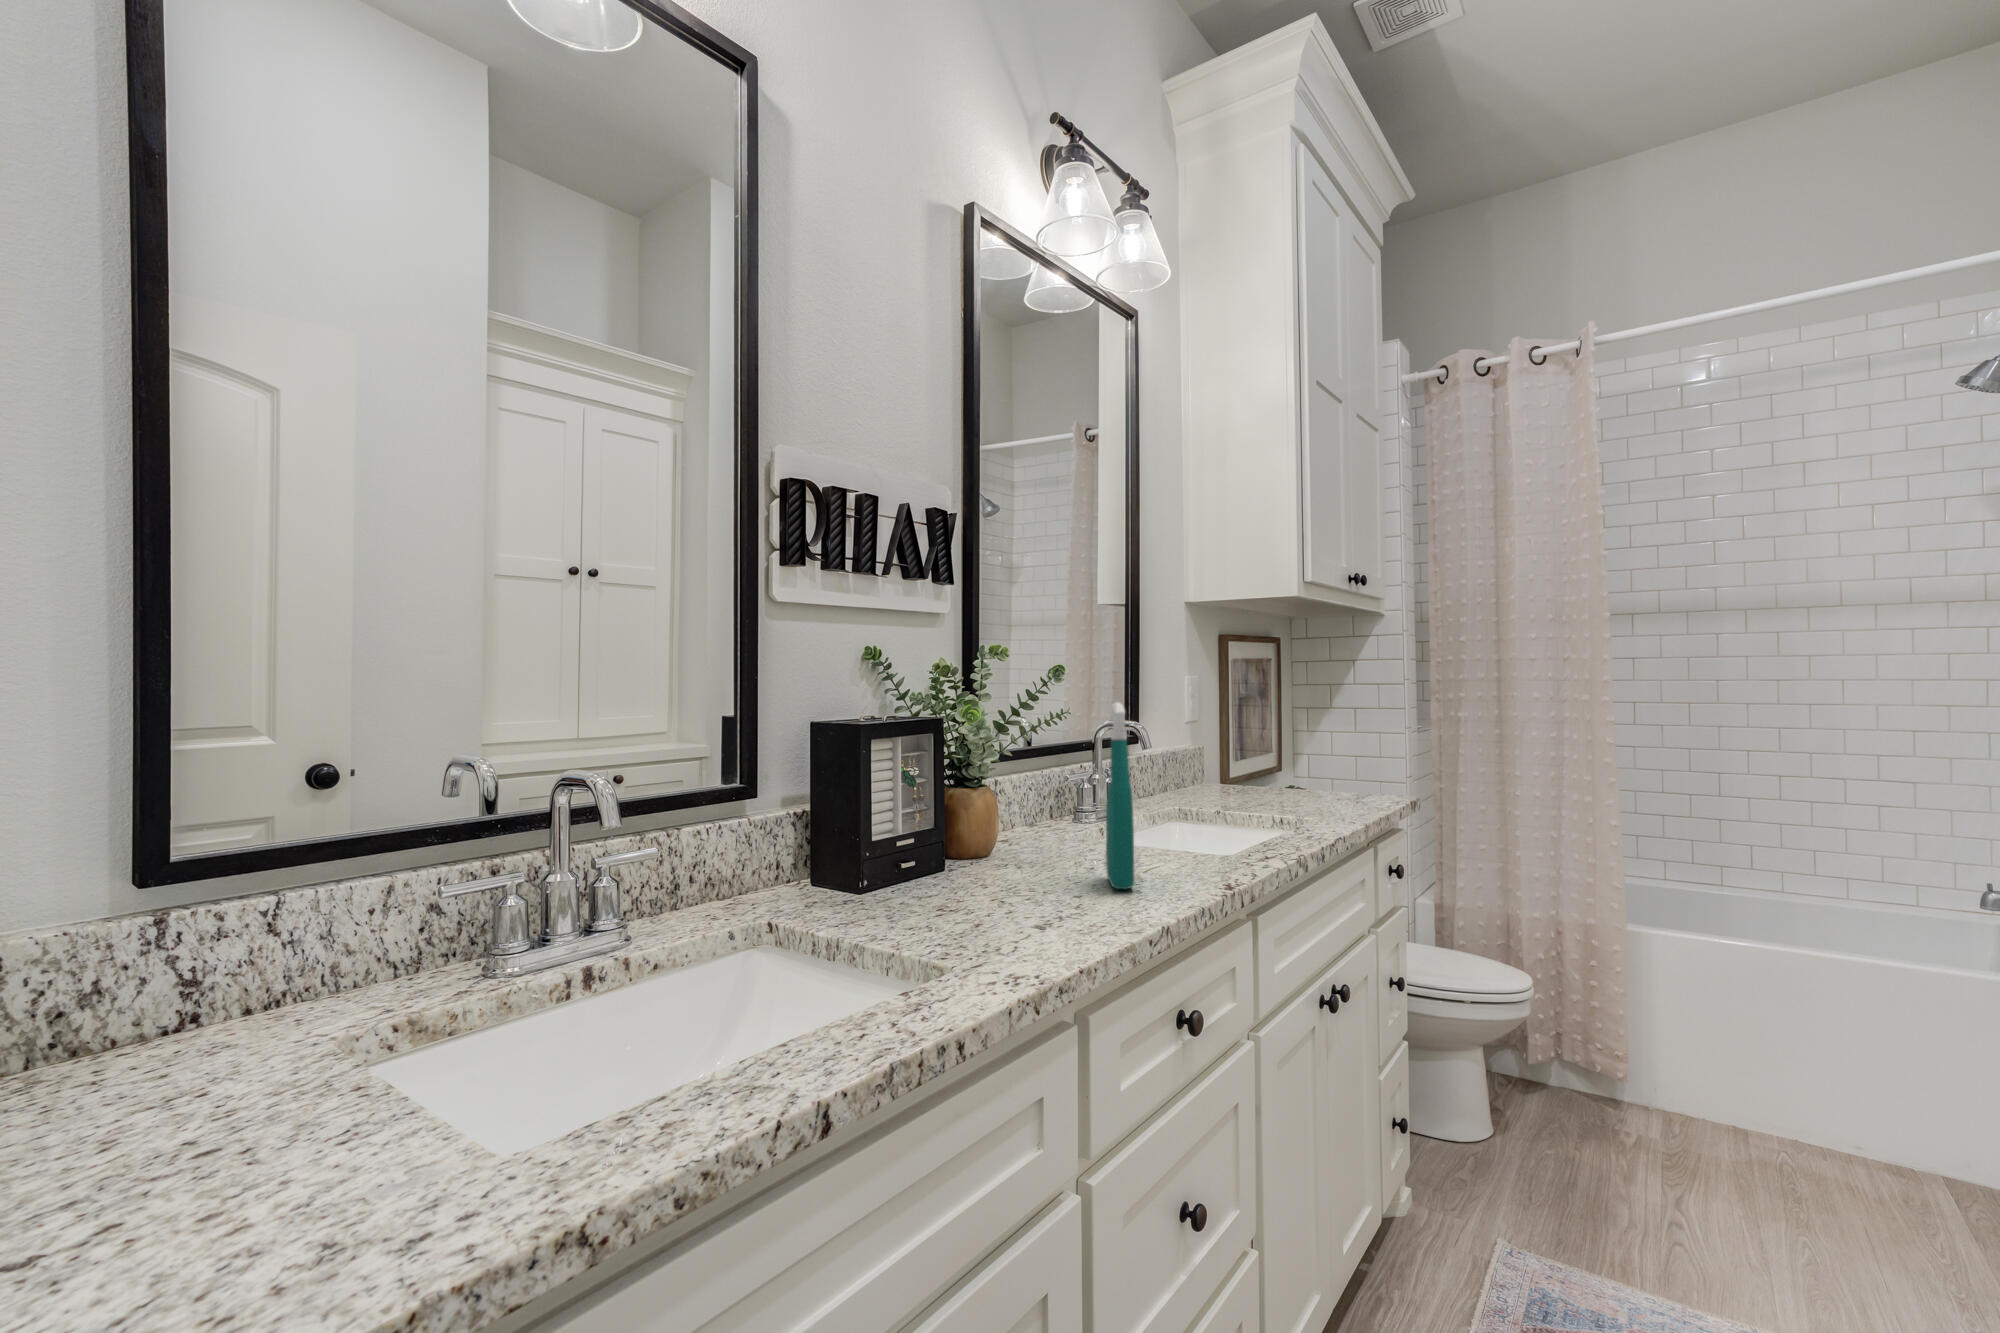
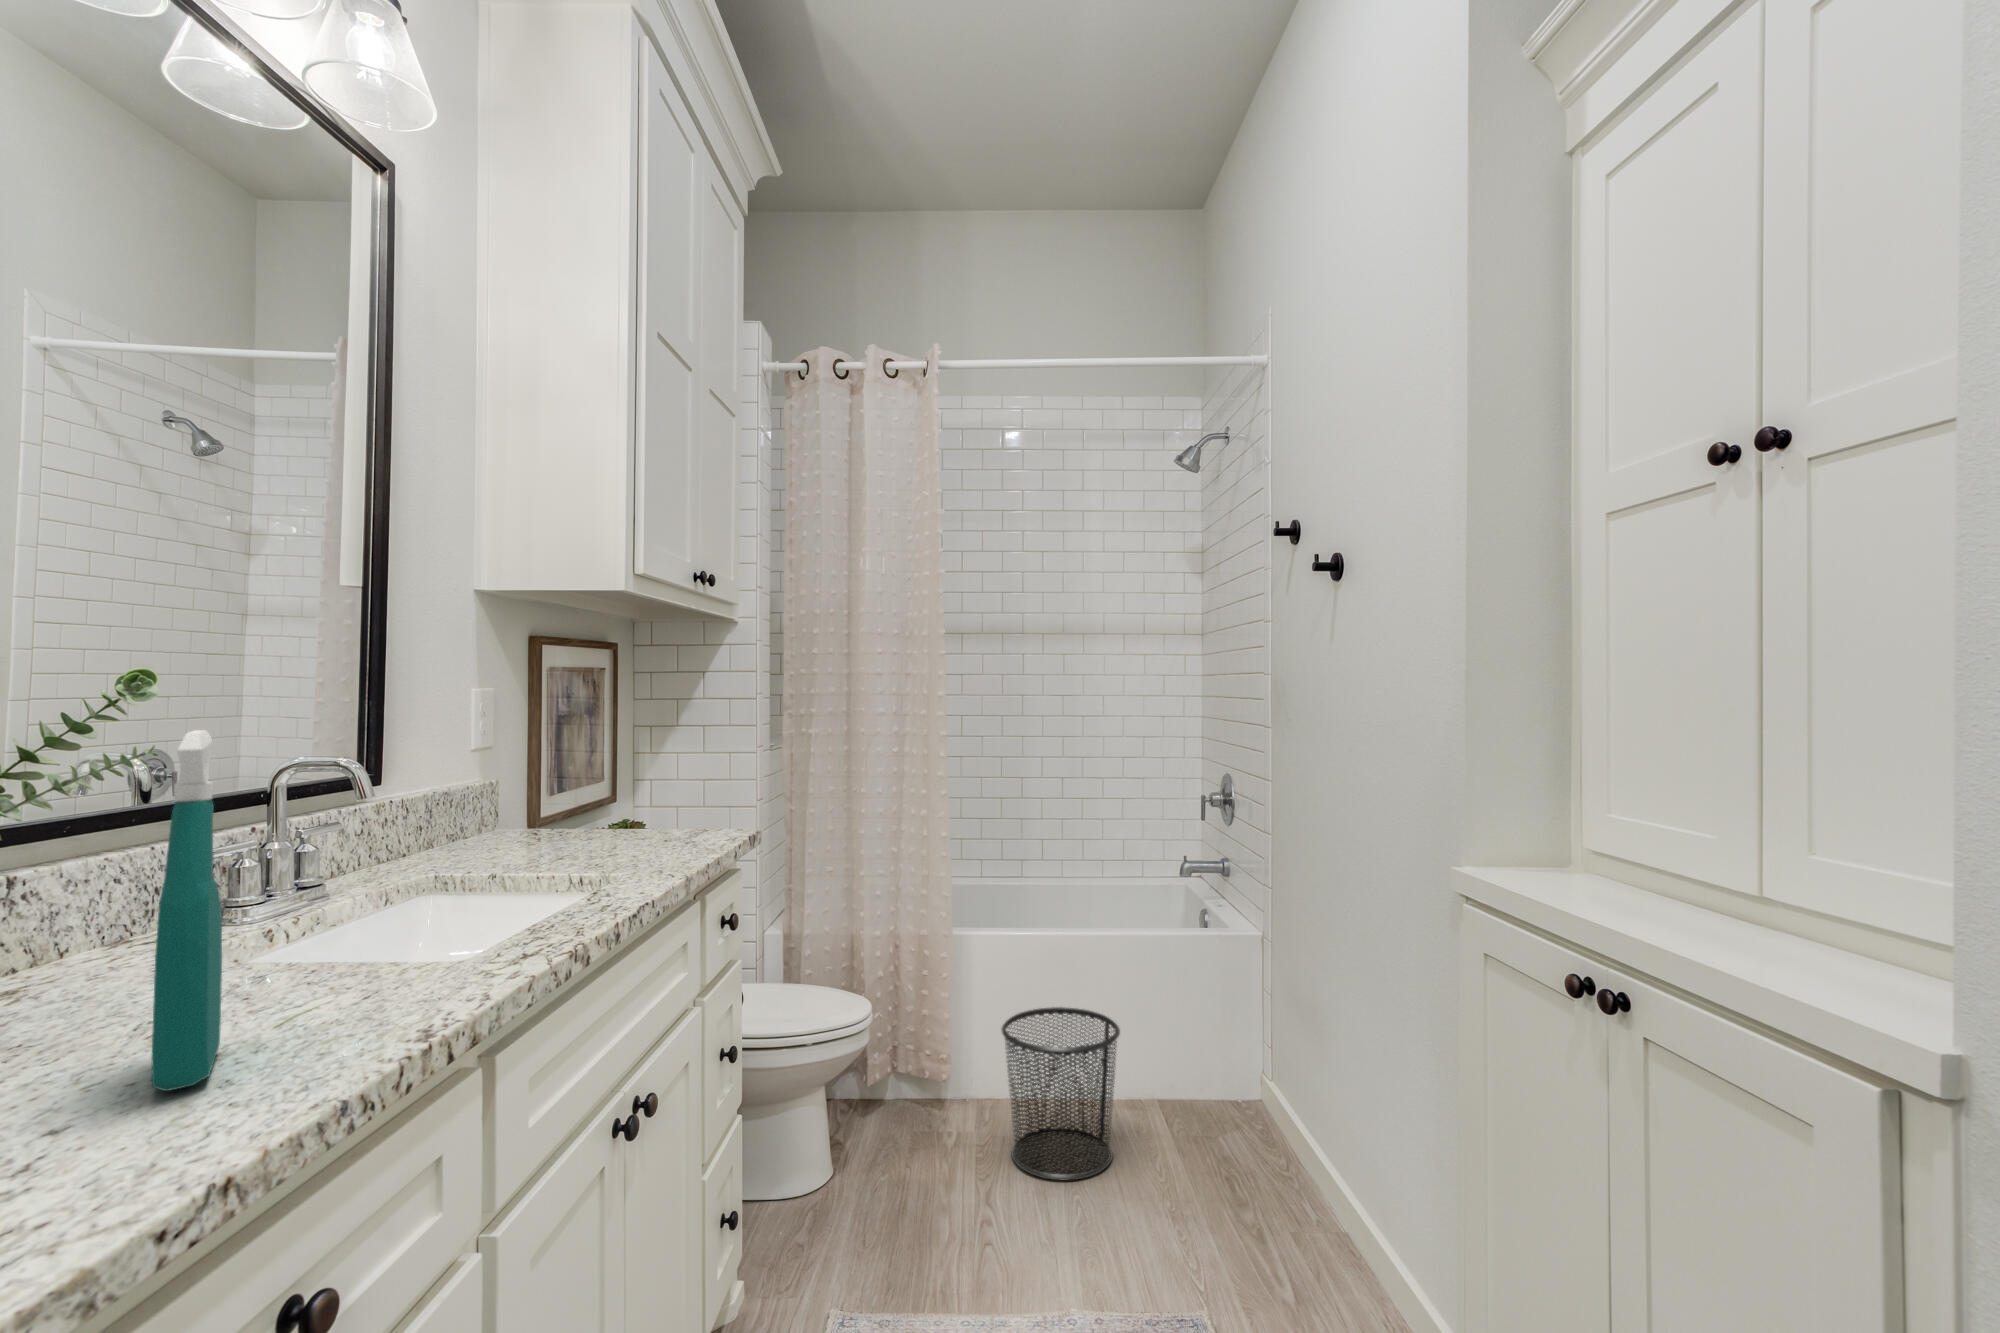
waste bin: none [1689,1023,1859,1217] -> present [1002,1007,1120,1181]

